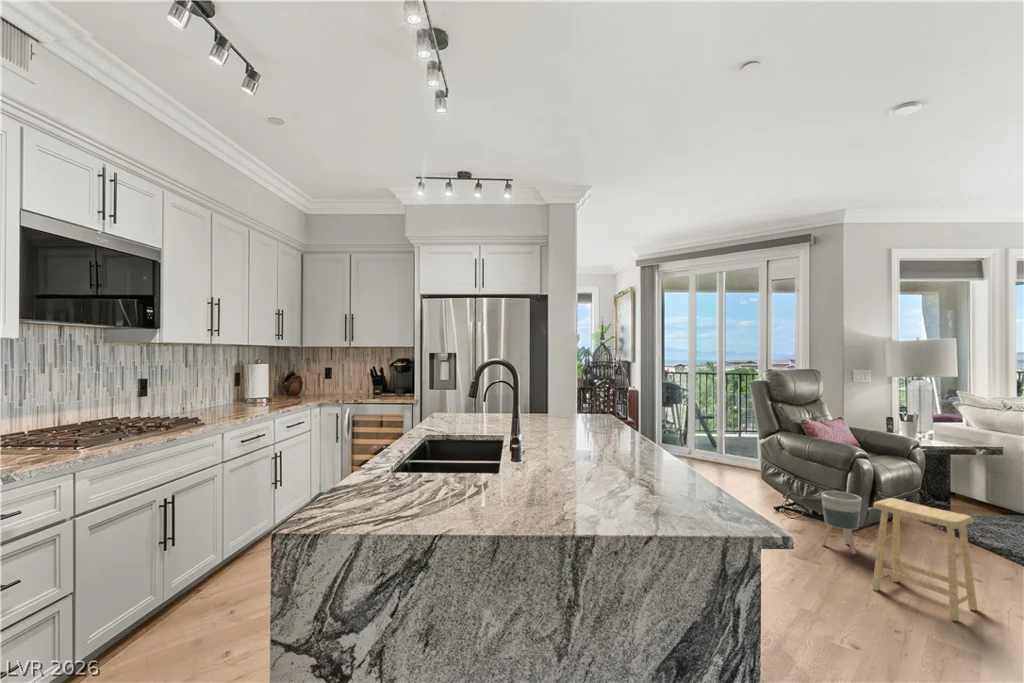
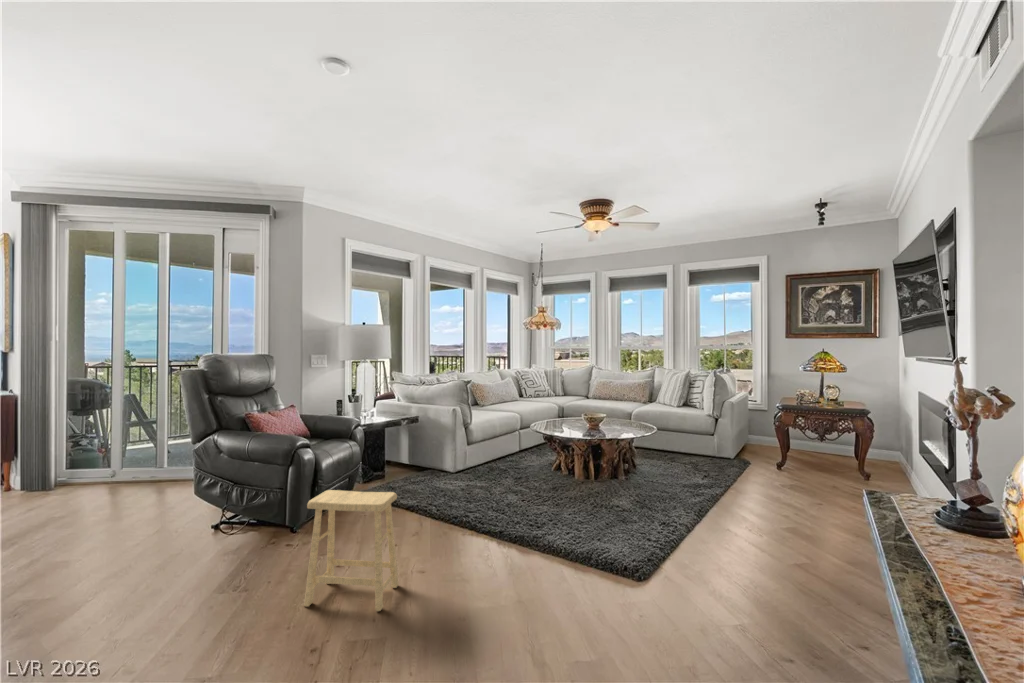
planter: present [821,491,862,554] -> none [257,491,302,563]

